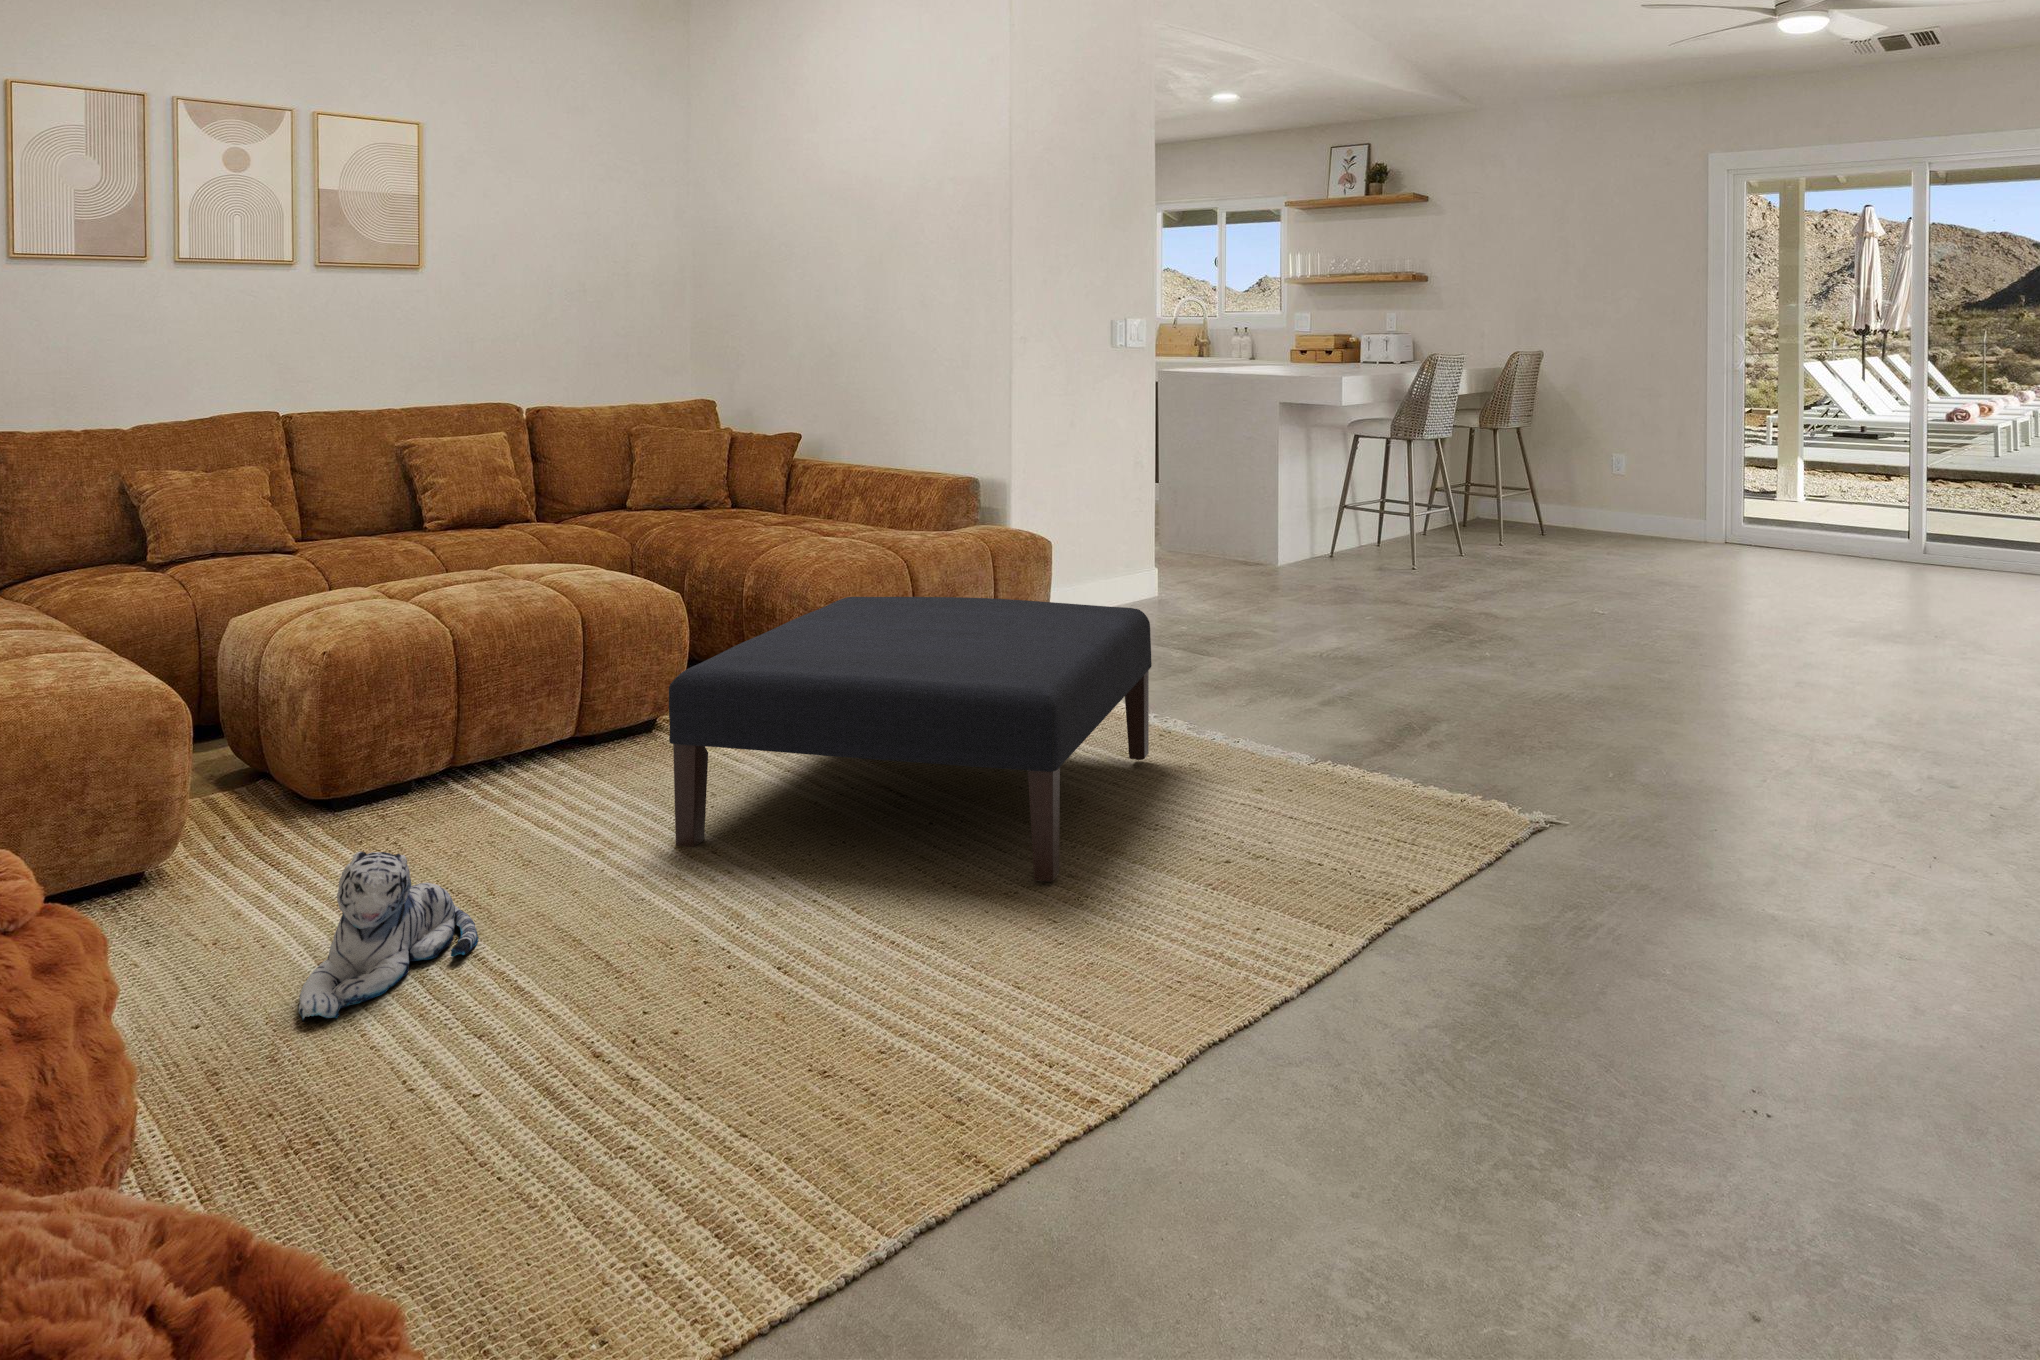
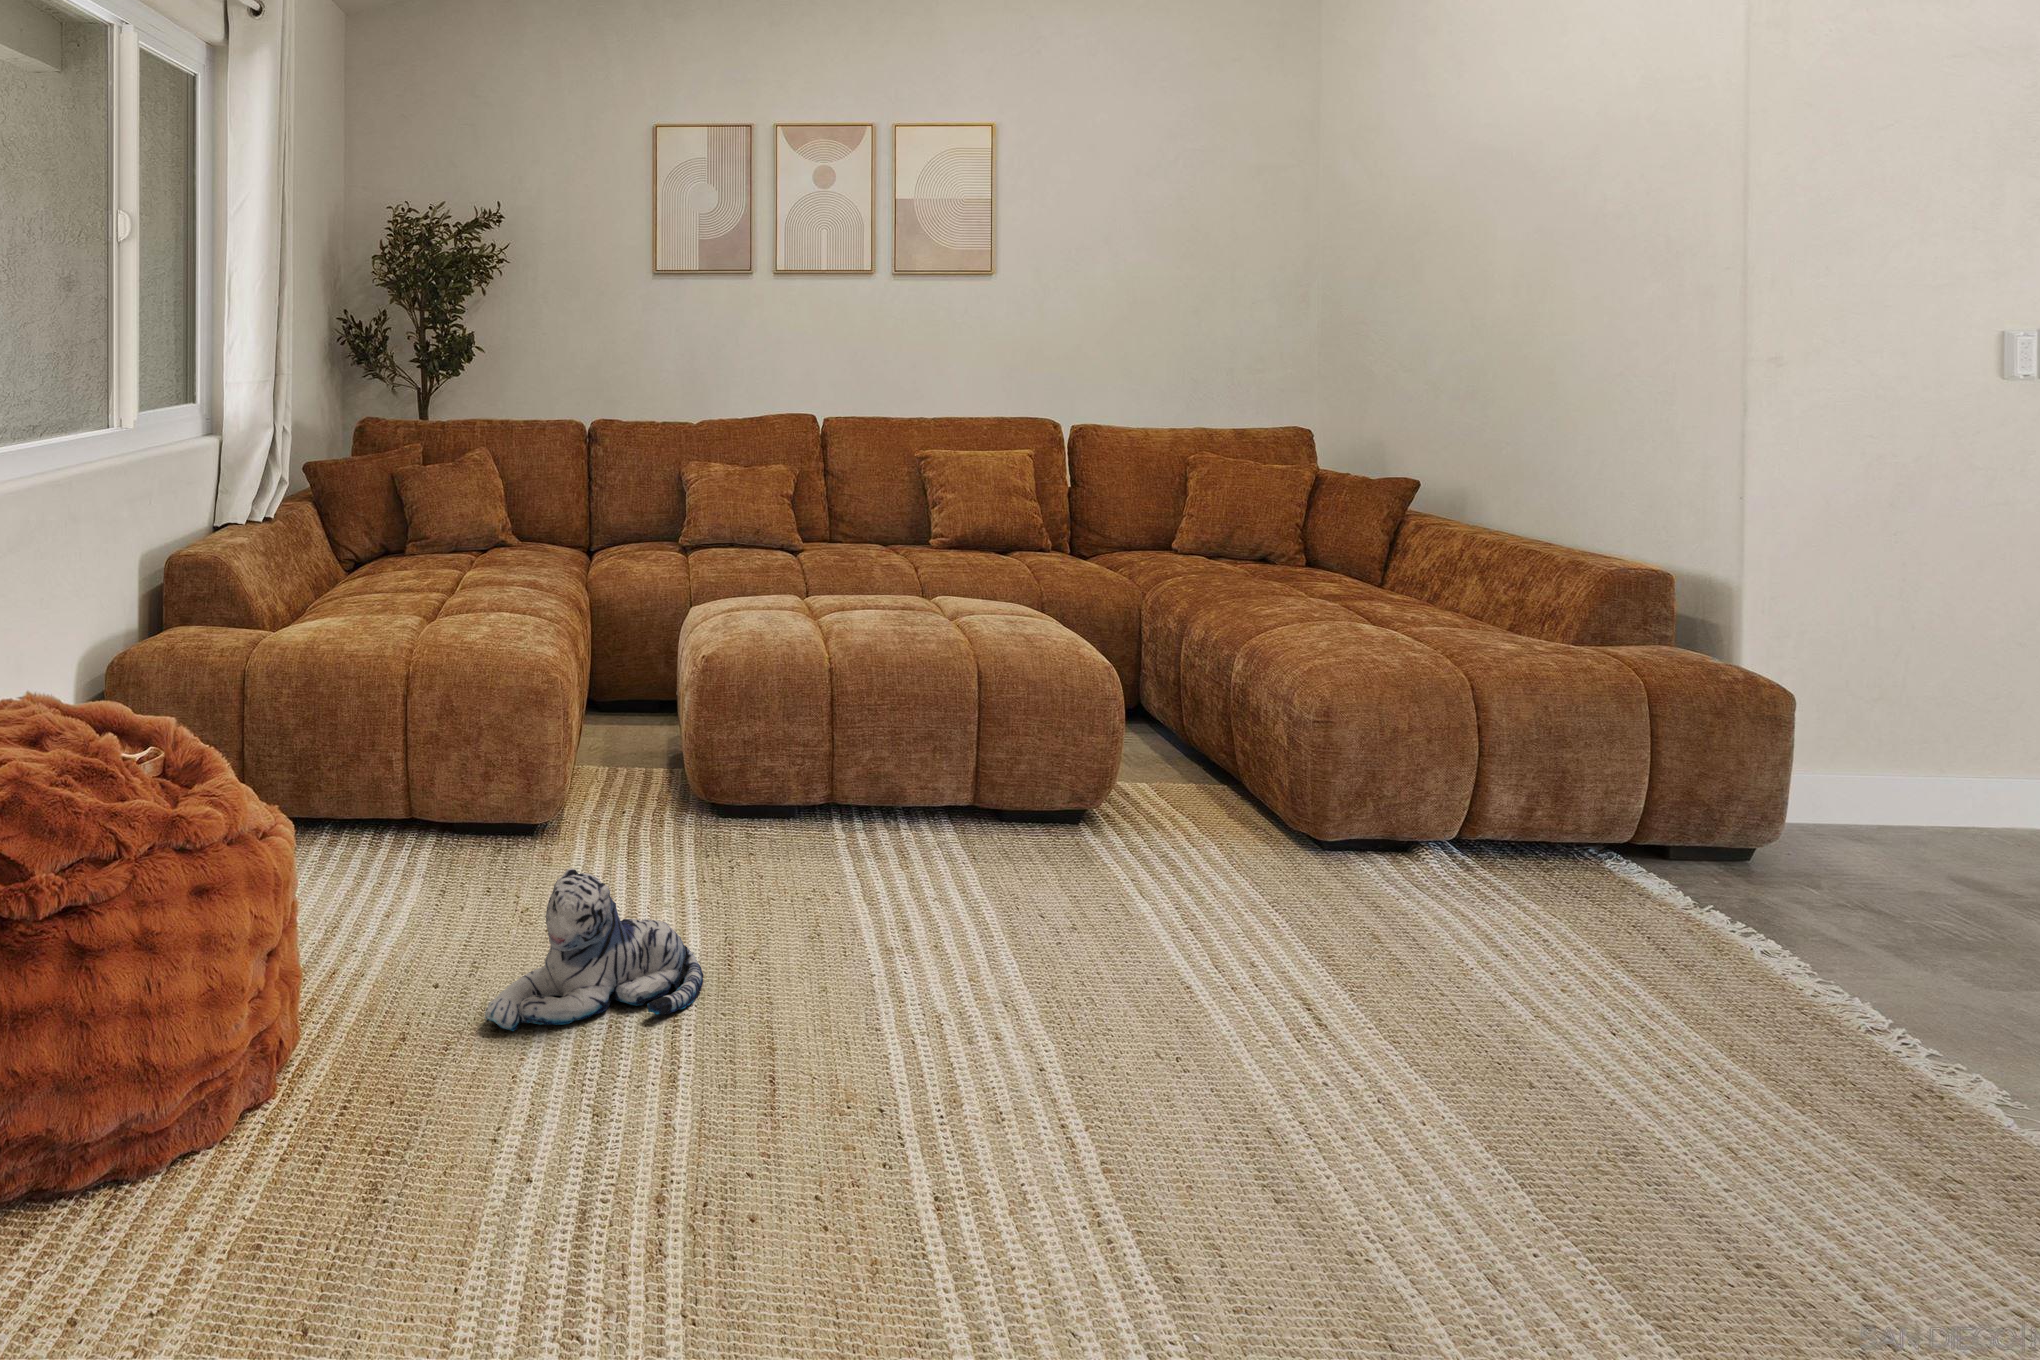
ottoman: present [669,597,1152,882] -> none [972,716,1846,1268]

